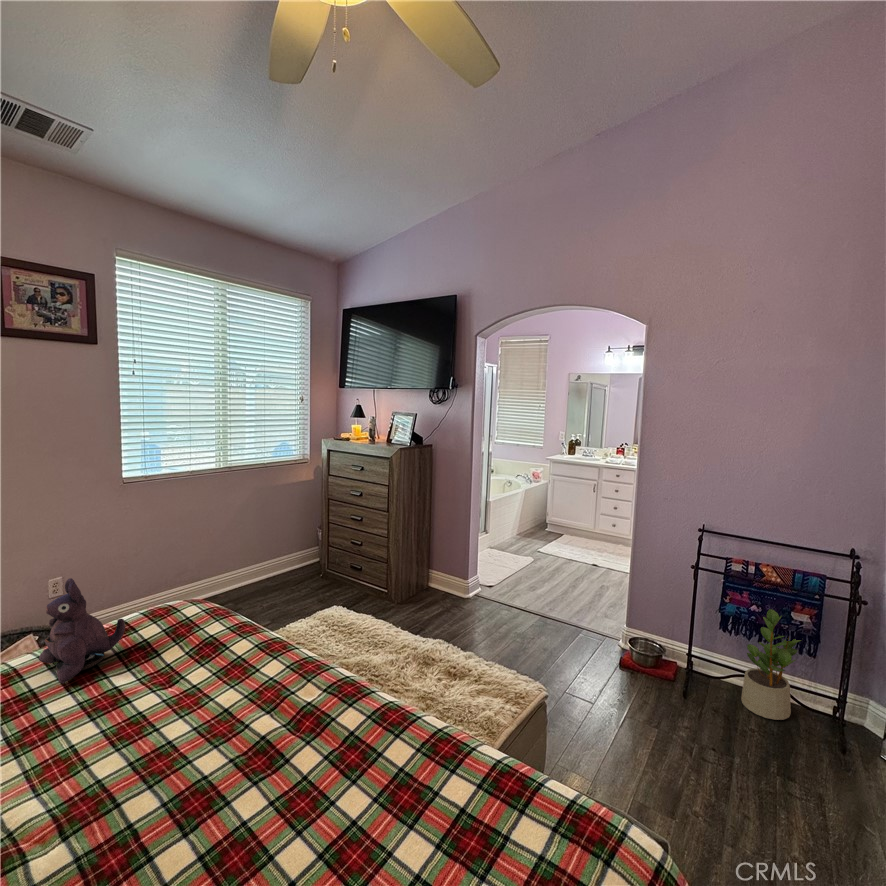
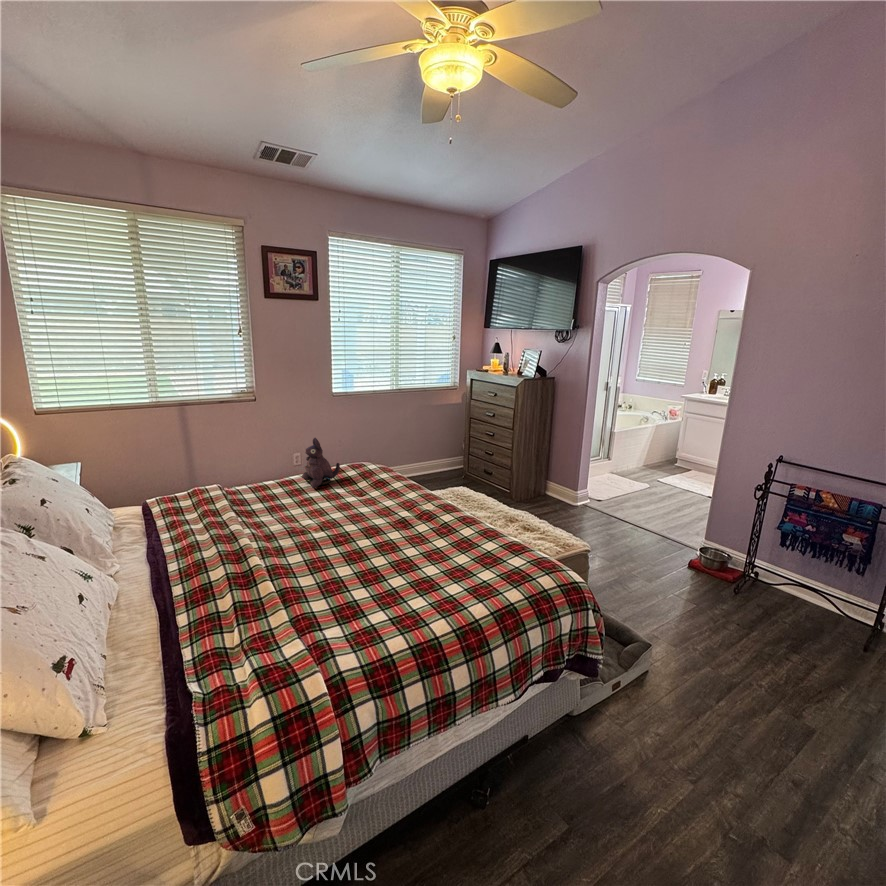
potted plant: present [741,609,801,720] -> none [784,528,851,618]

